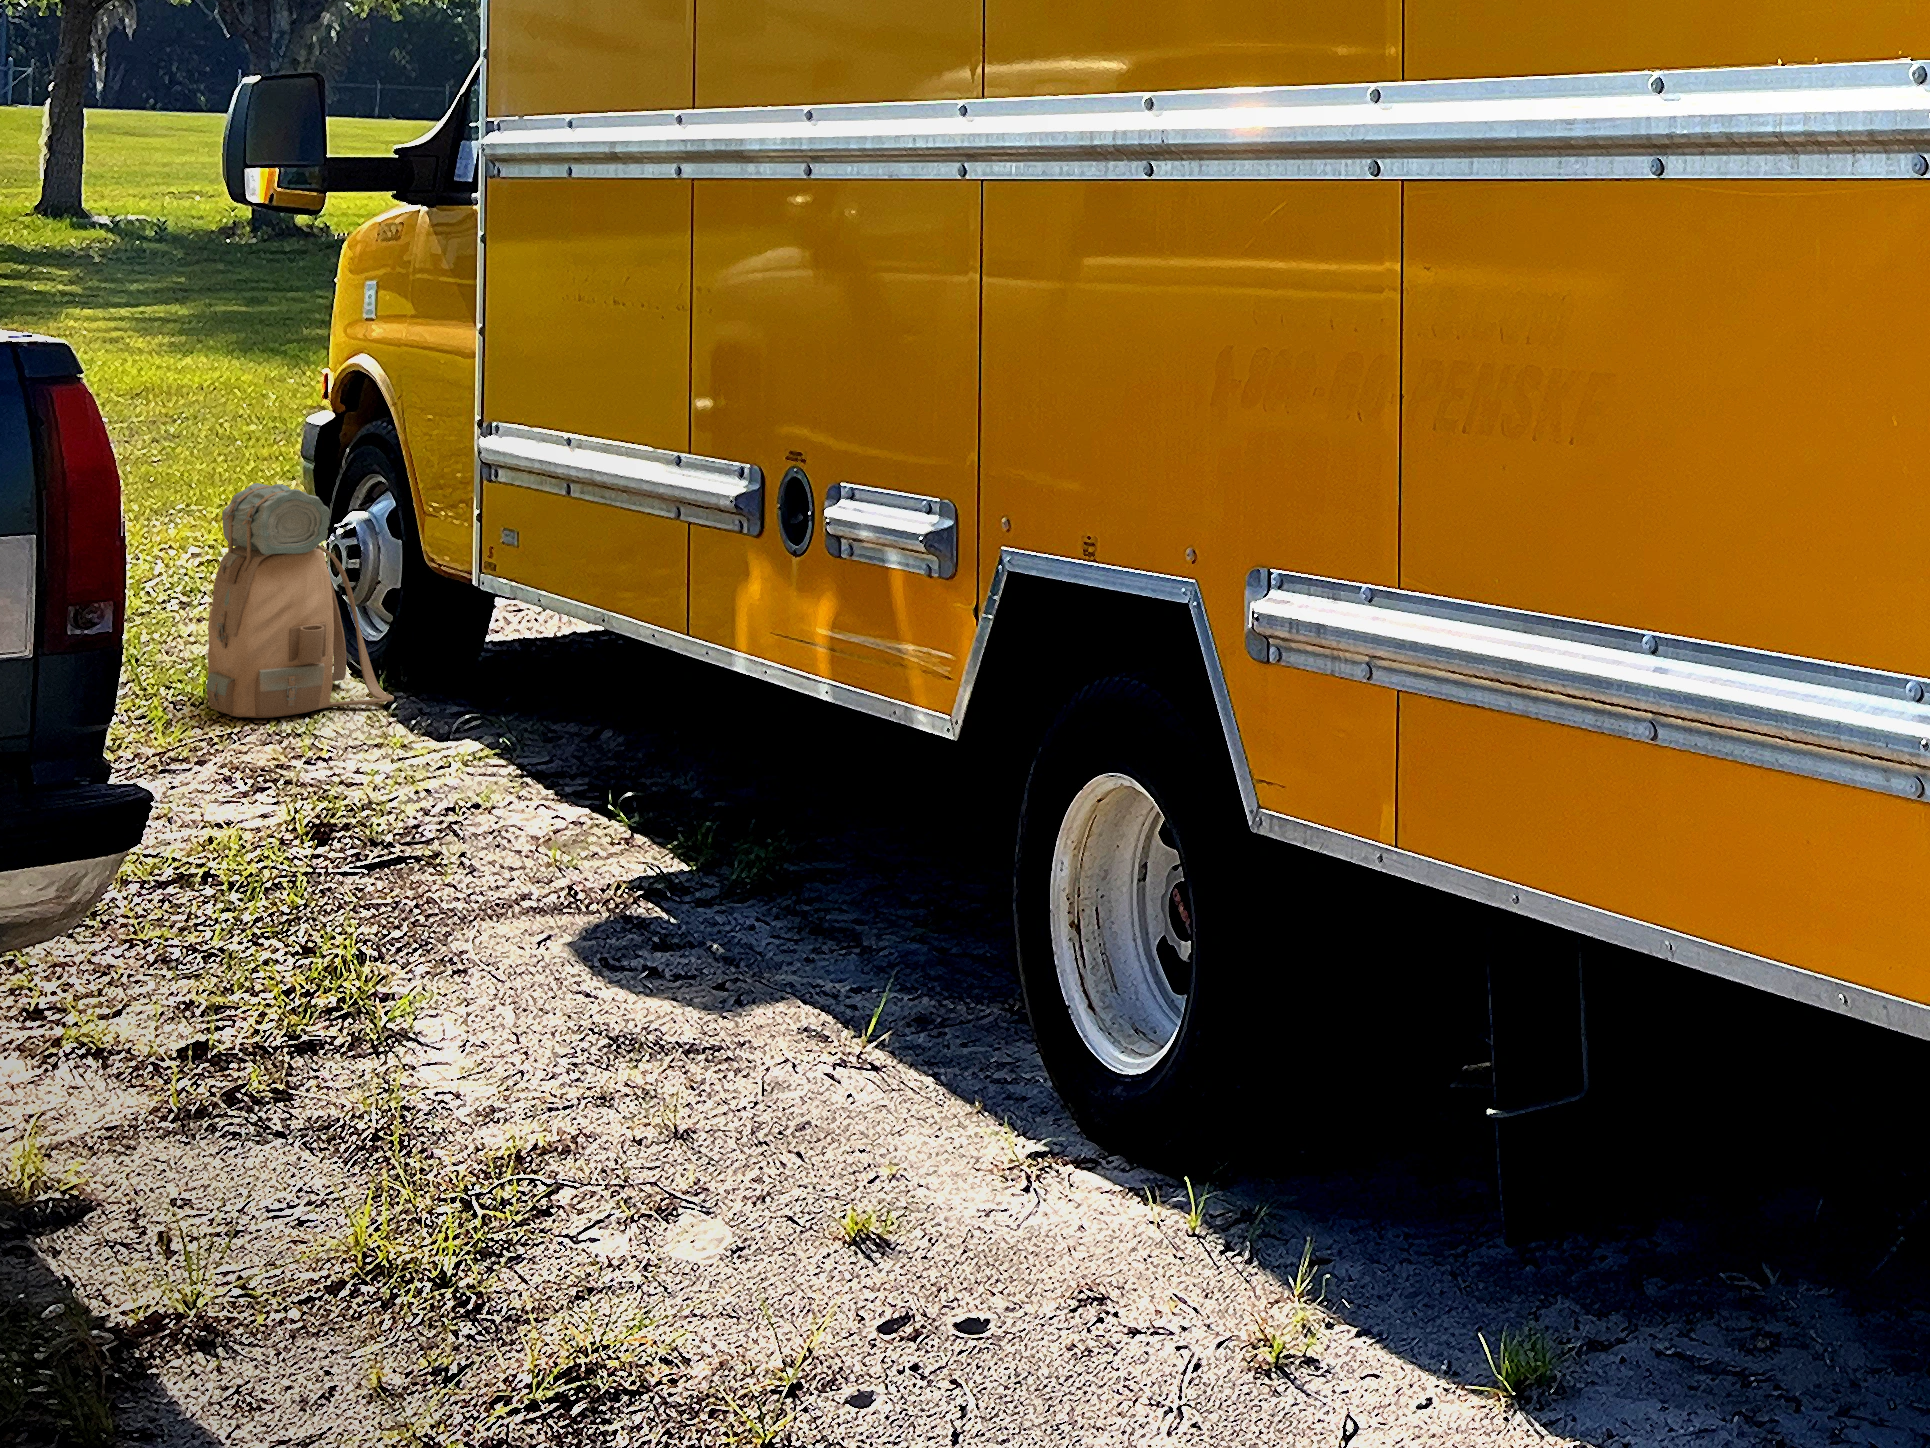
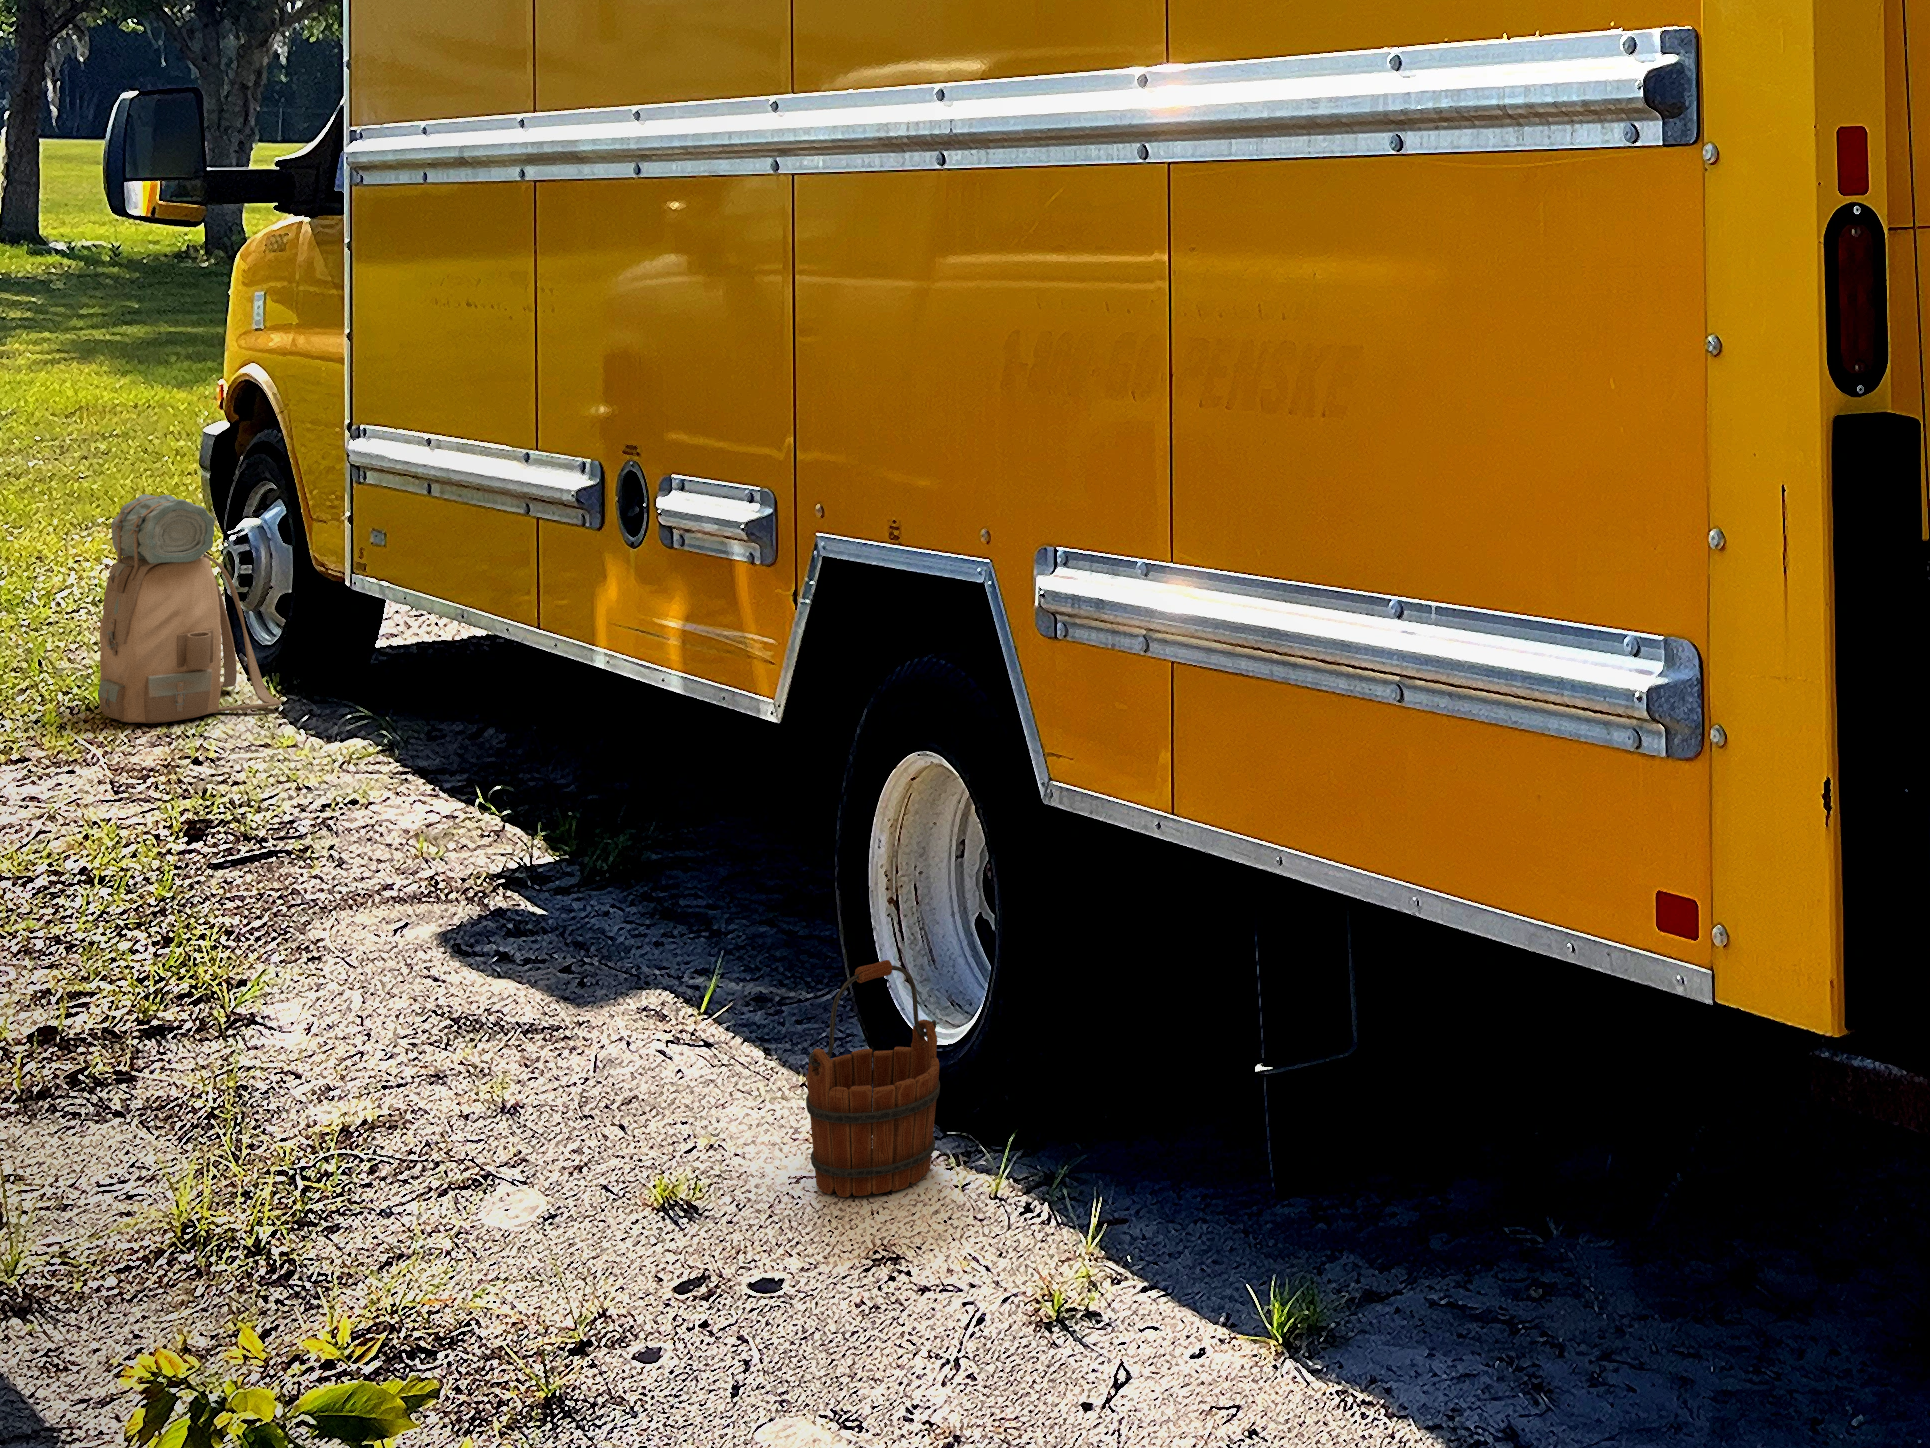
wooden bucket: none [999,989,1134,1233] -> present [806,960,940,1197]

